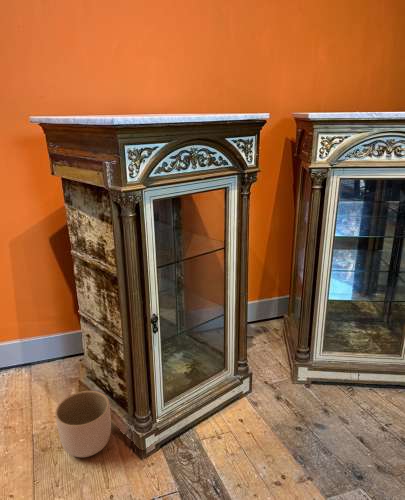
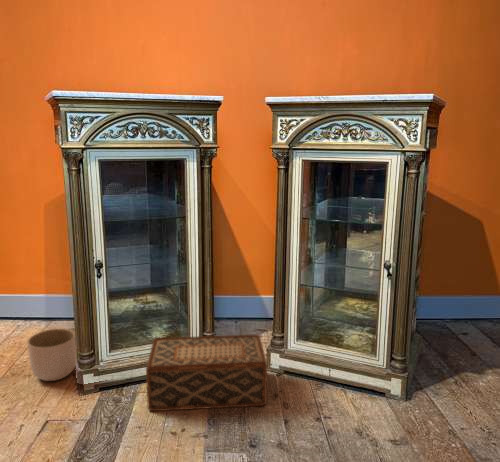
woven basket: none [198,354,331,463] -> present [146,334,267,411]

